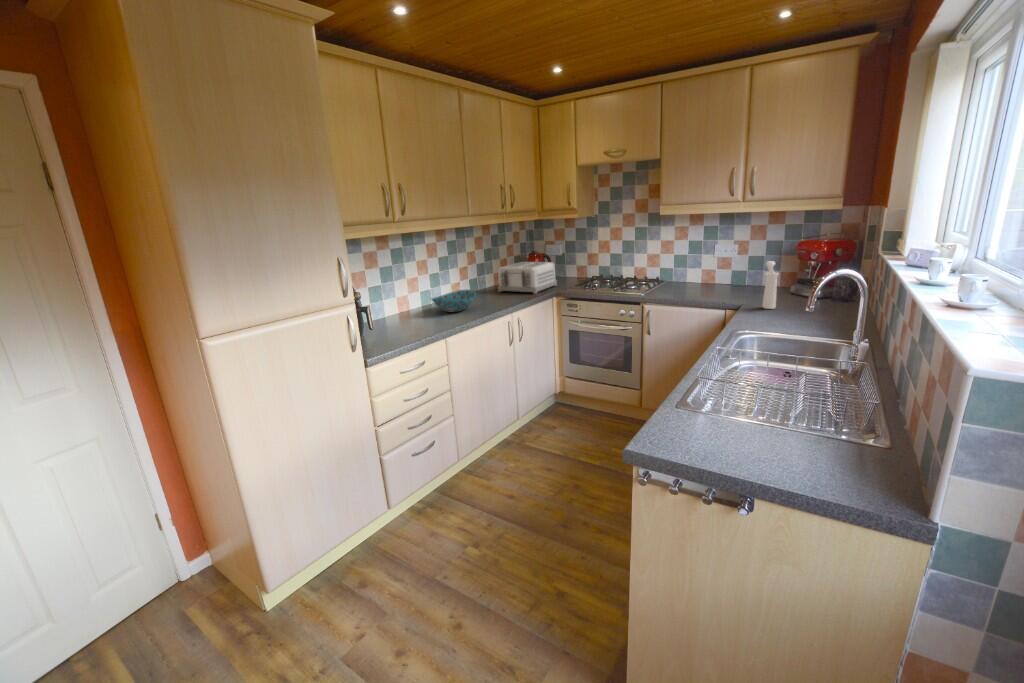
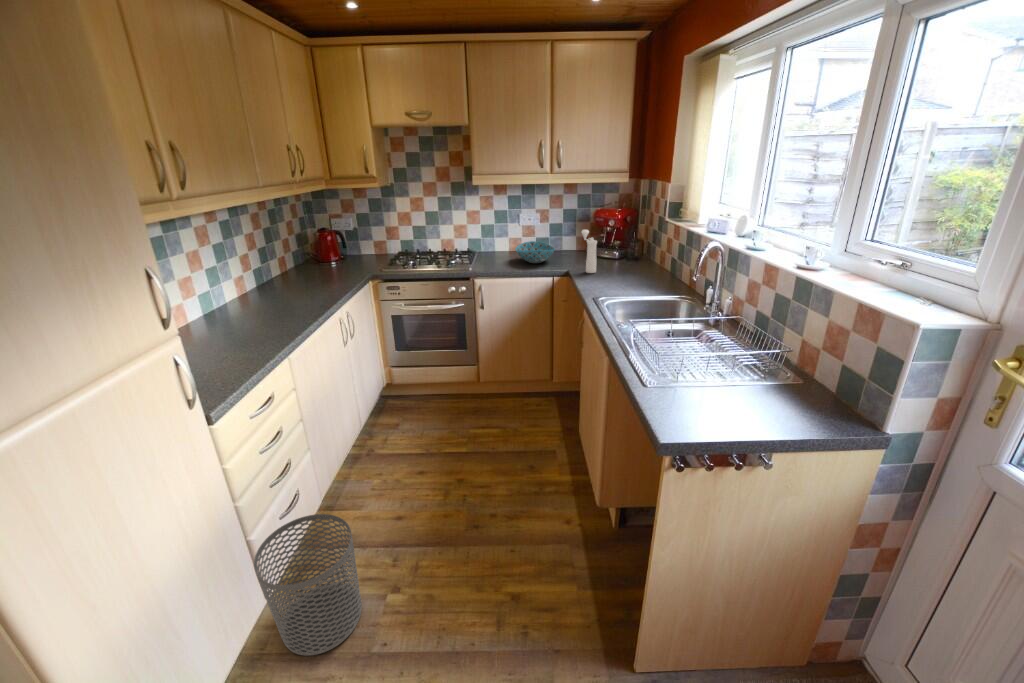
toaster: present [498,262,557,294] -> none [292,240,363,282]
bowl: present [432,290,476,312] -> present [515,241,555,263]
waste bin: none [375,458,449,562] -> present [254,514,362,656]

